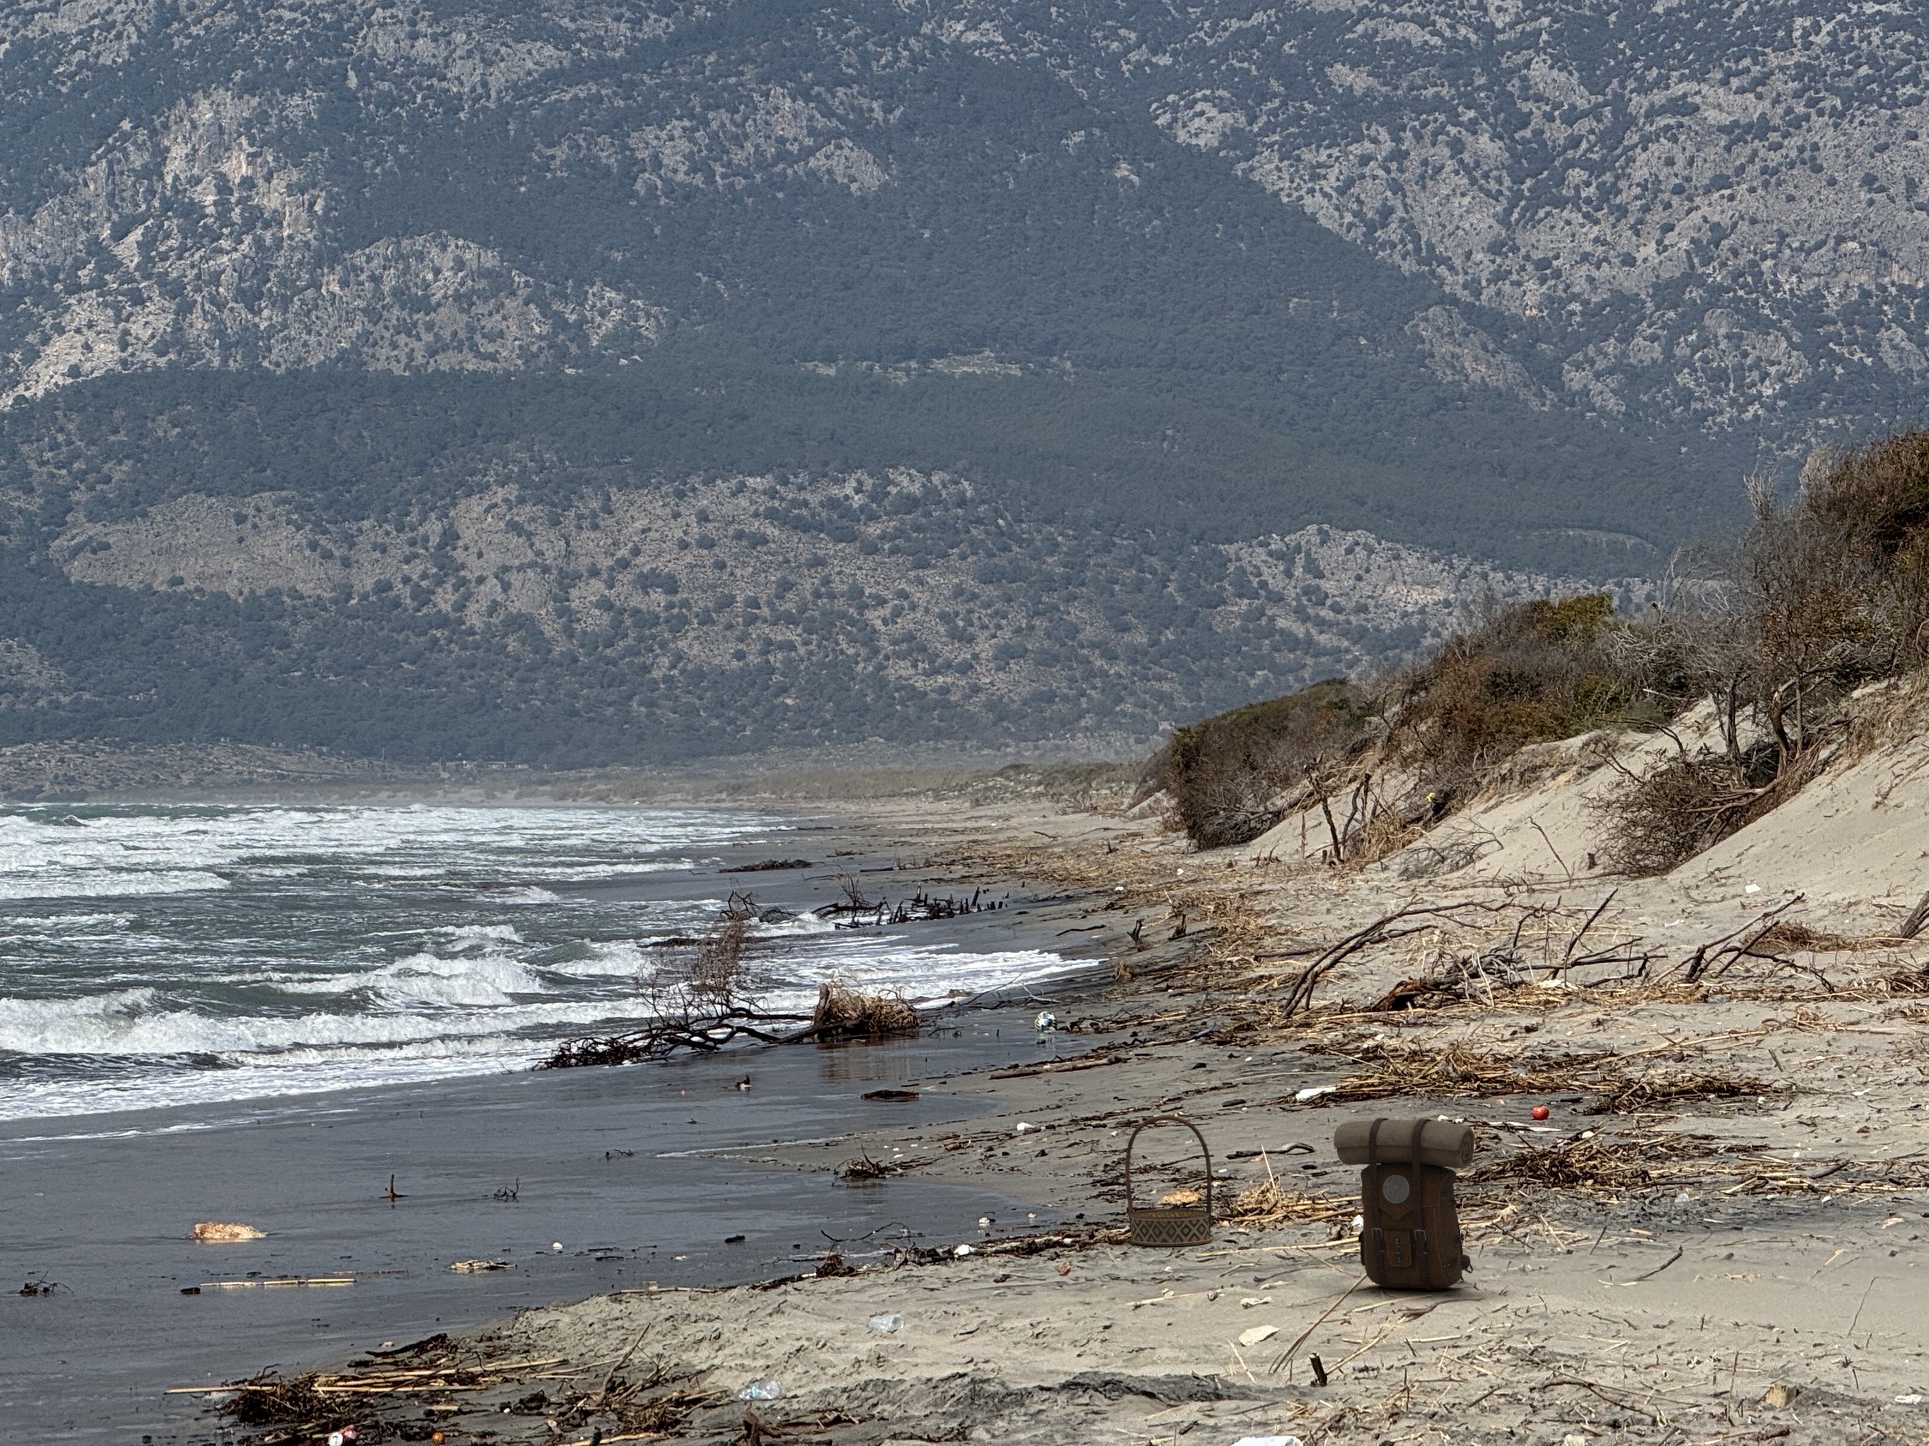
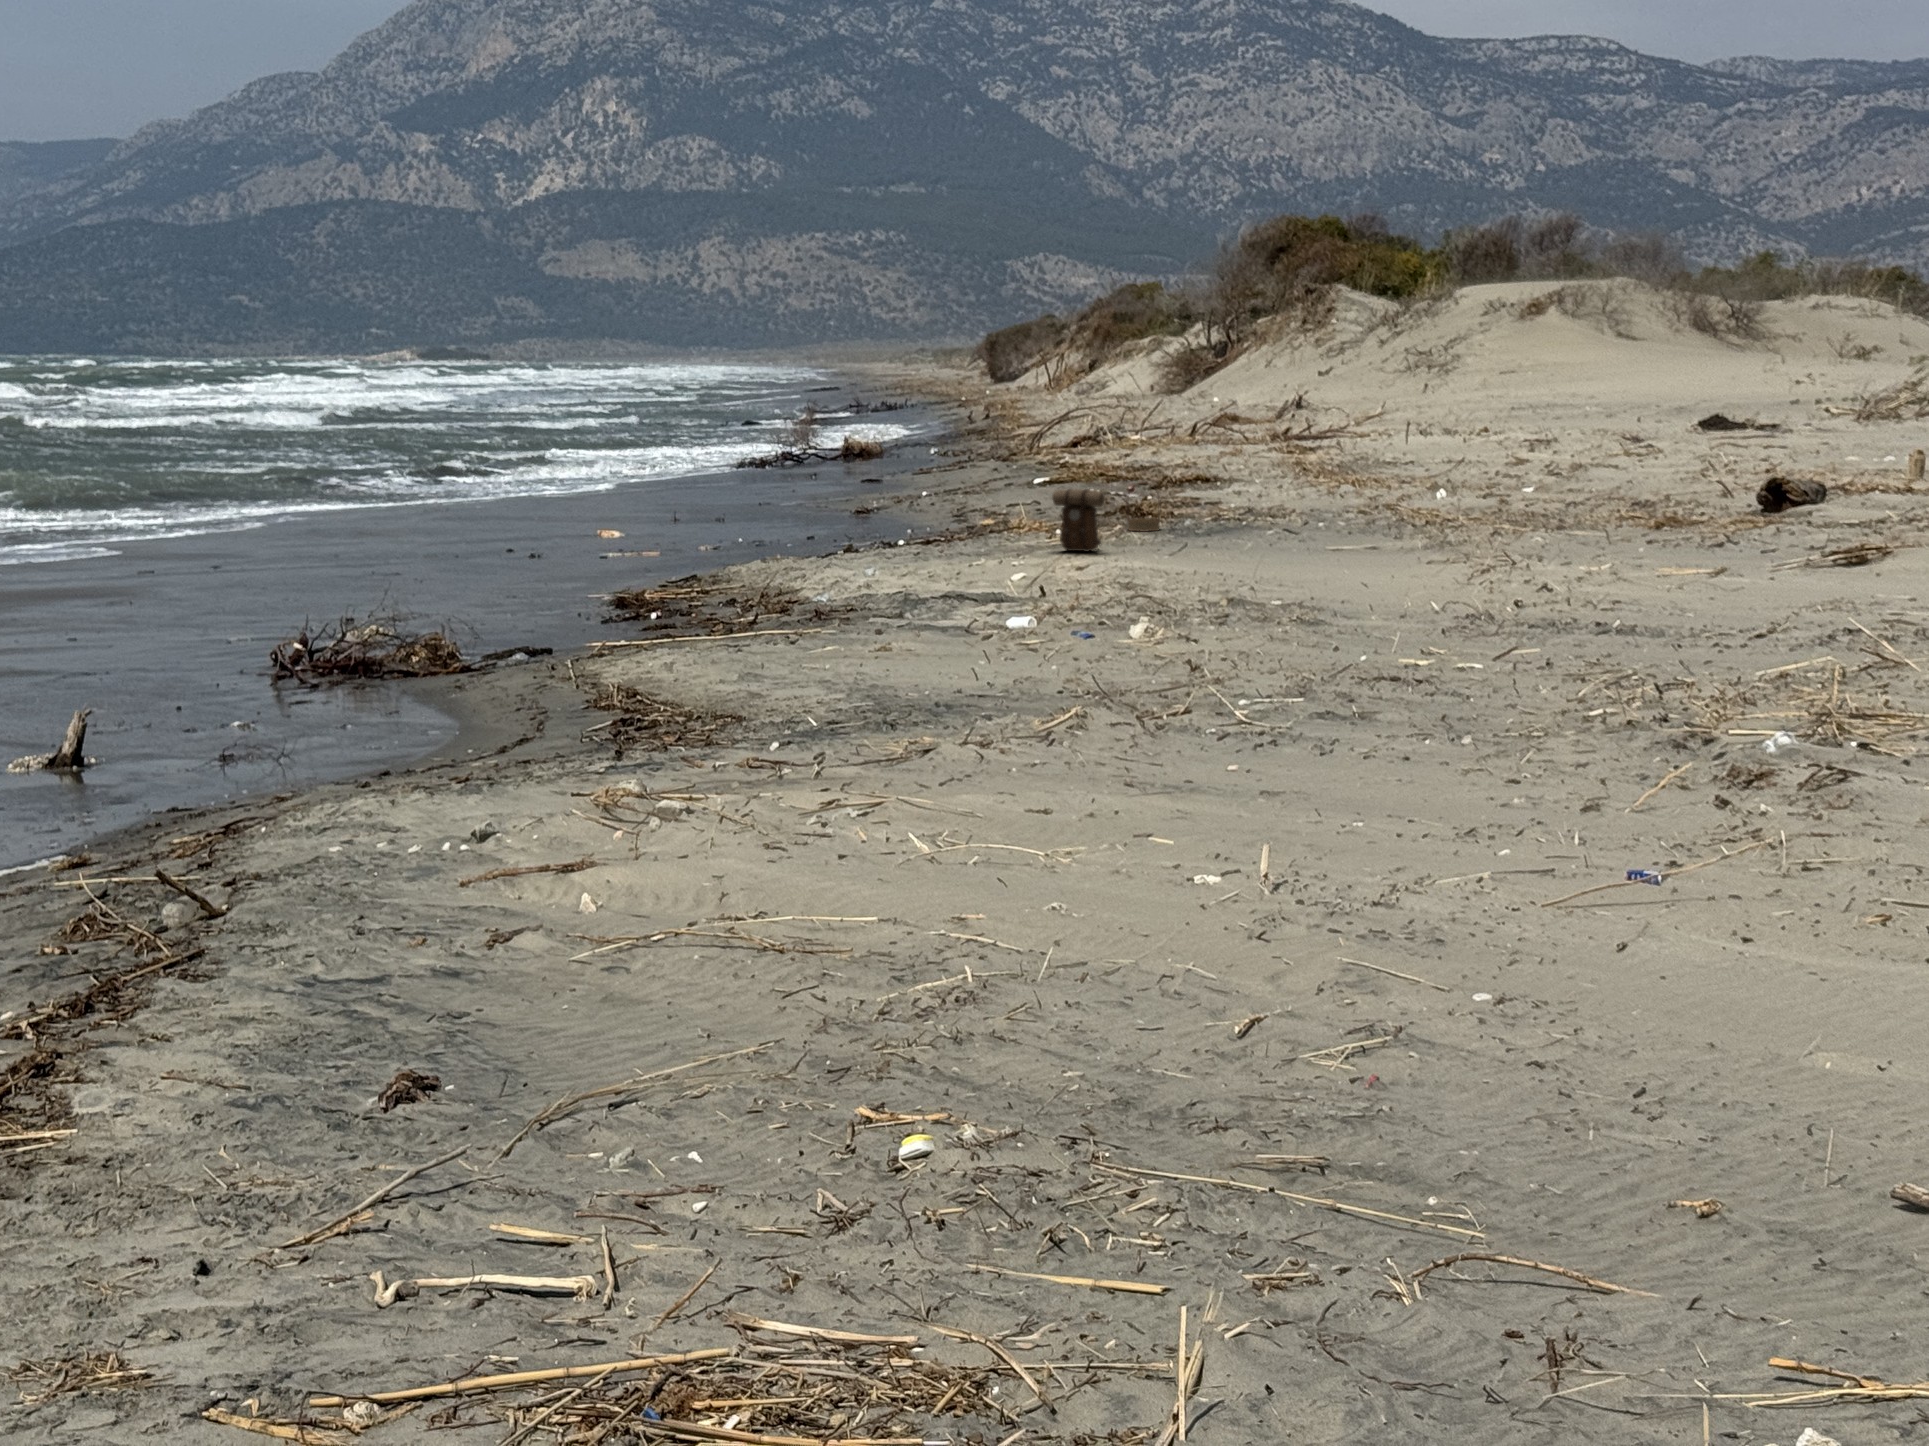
basket: present [1125,1115,1211,1246] -> present [1126,485,1161,532]

